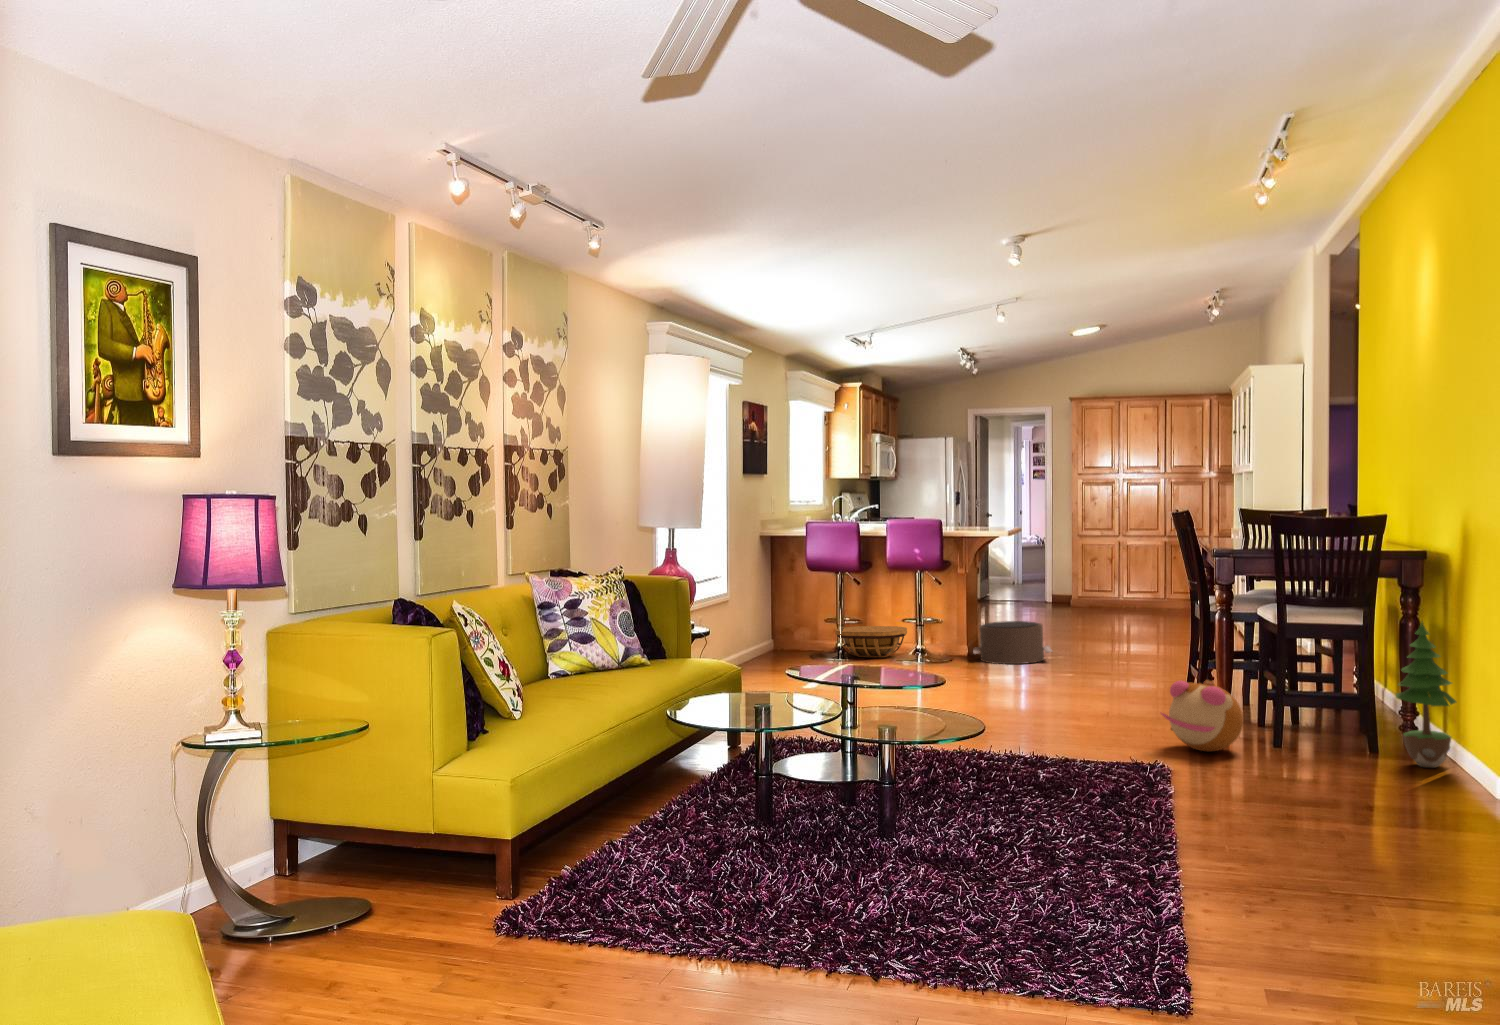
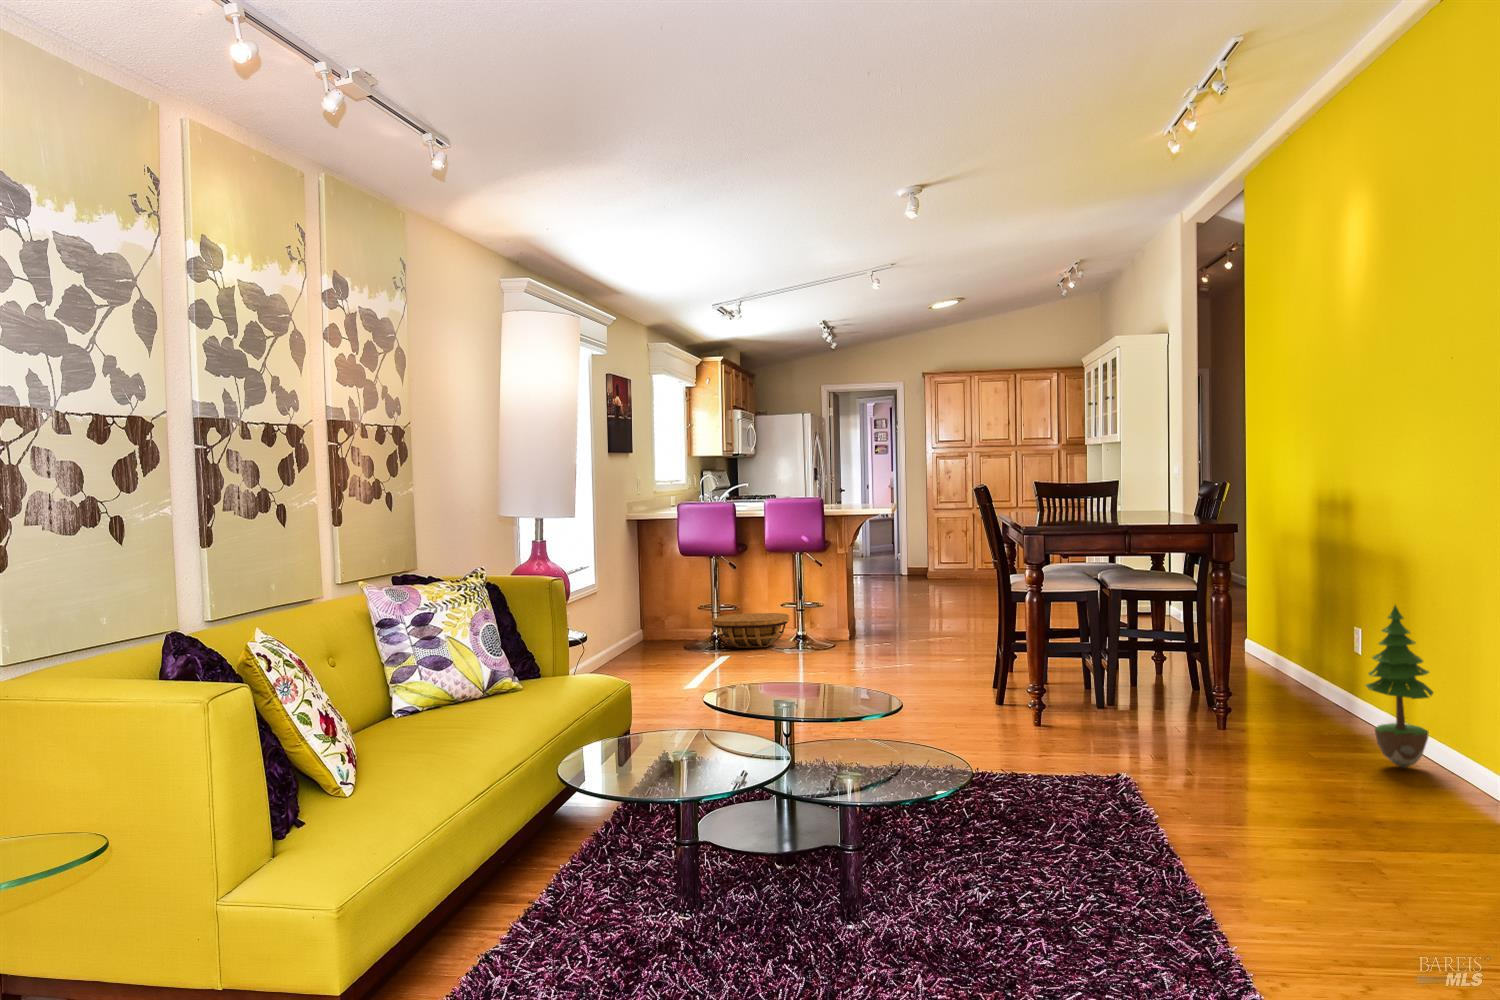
pouf: present [973,621,1052,664] -> none [859,604,943,651]
plush toy: present [1161,680,1243,752] -> none [1110,675,1201,756]

